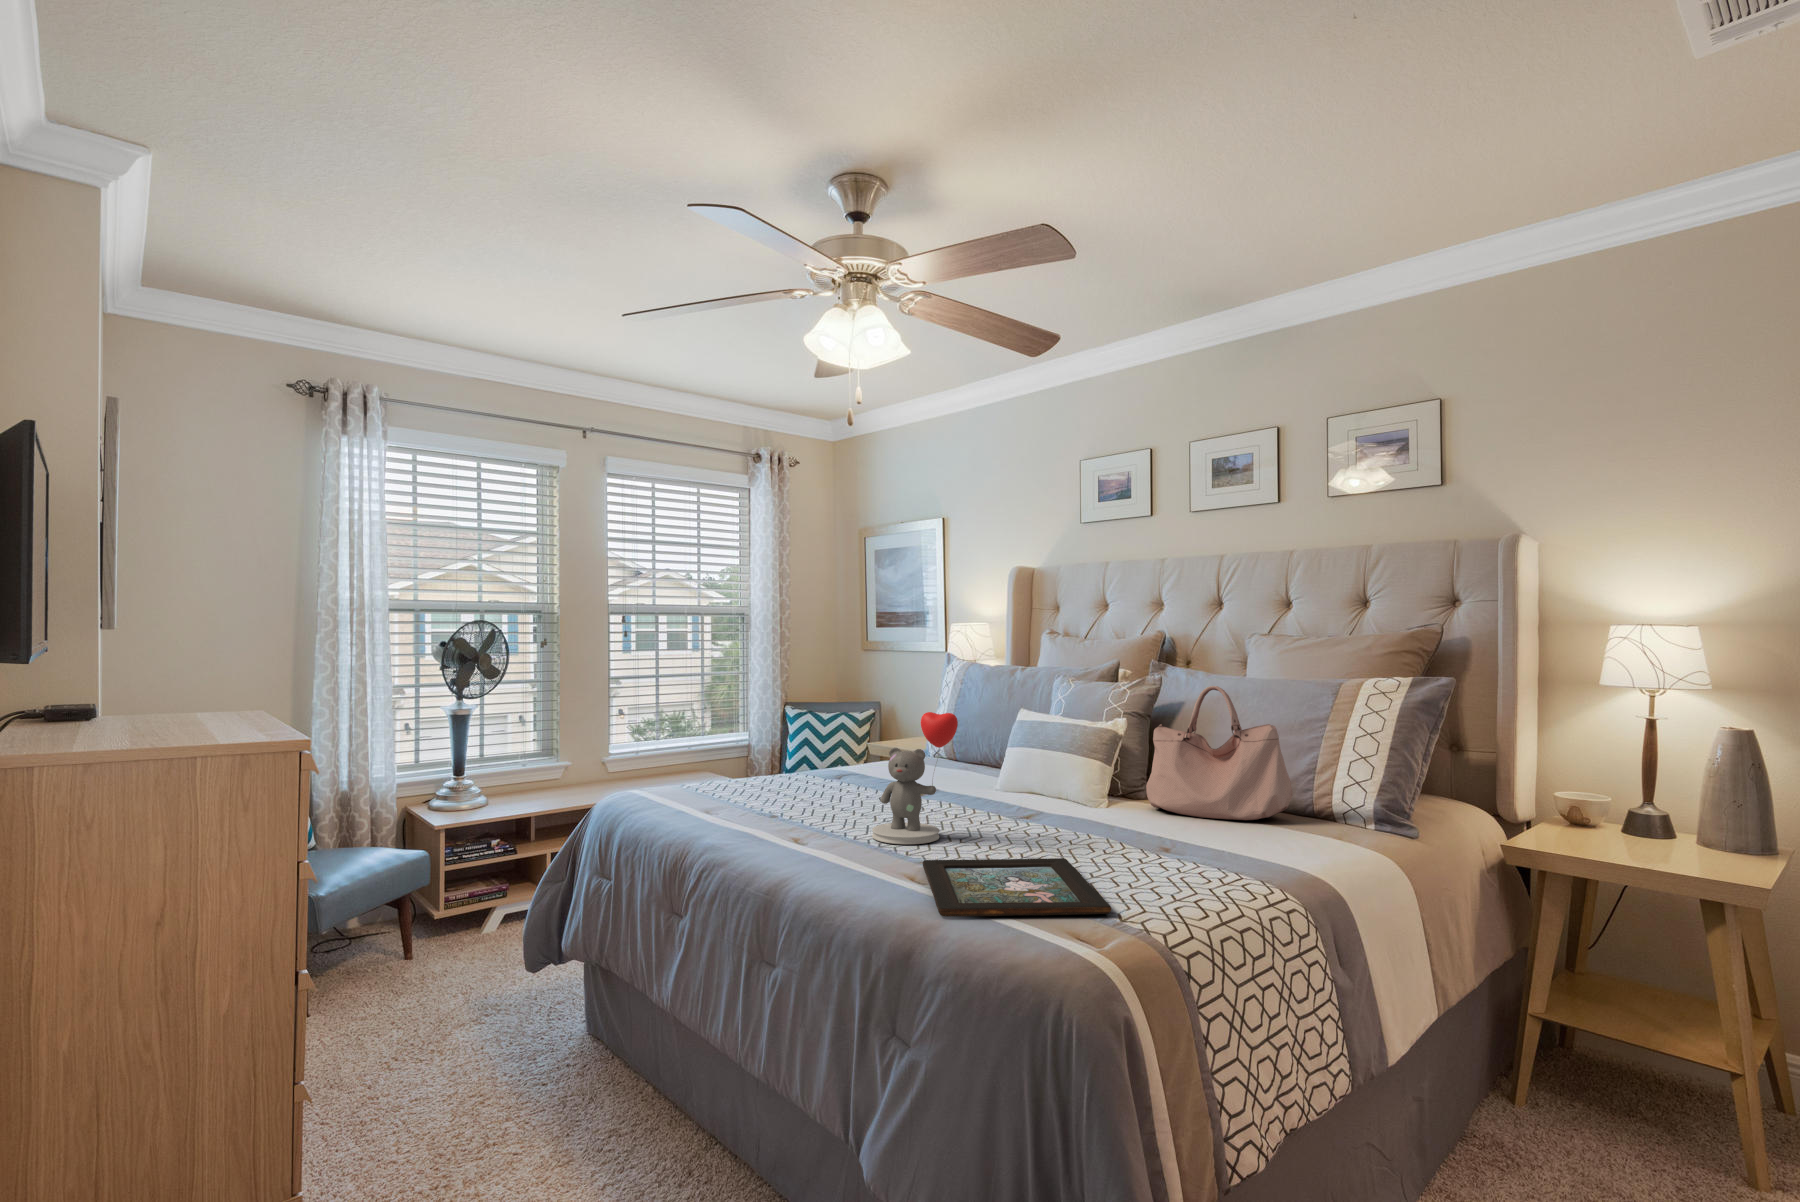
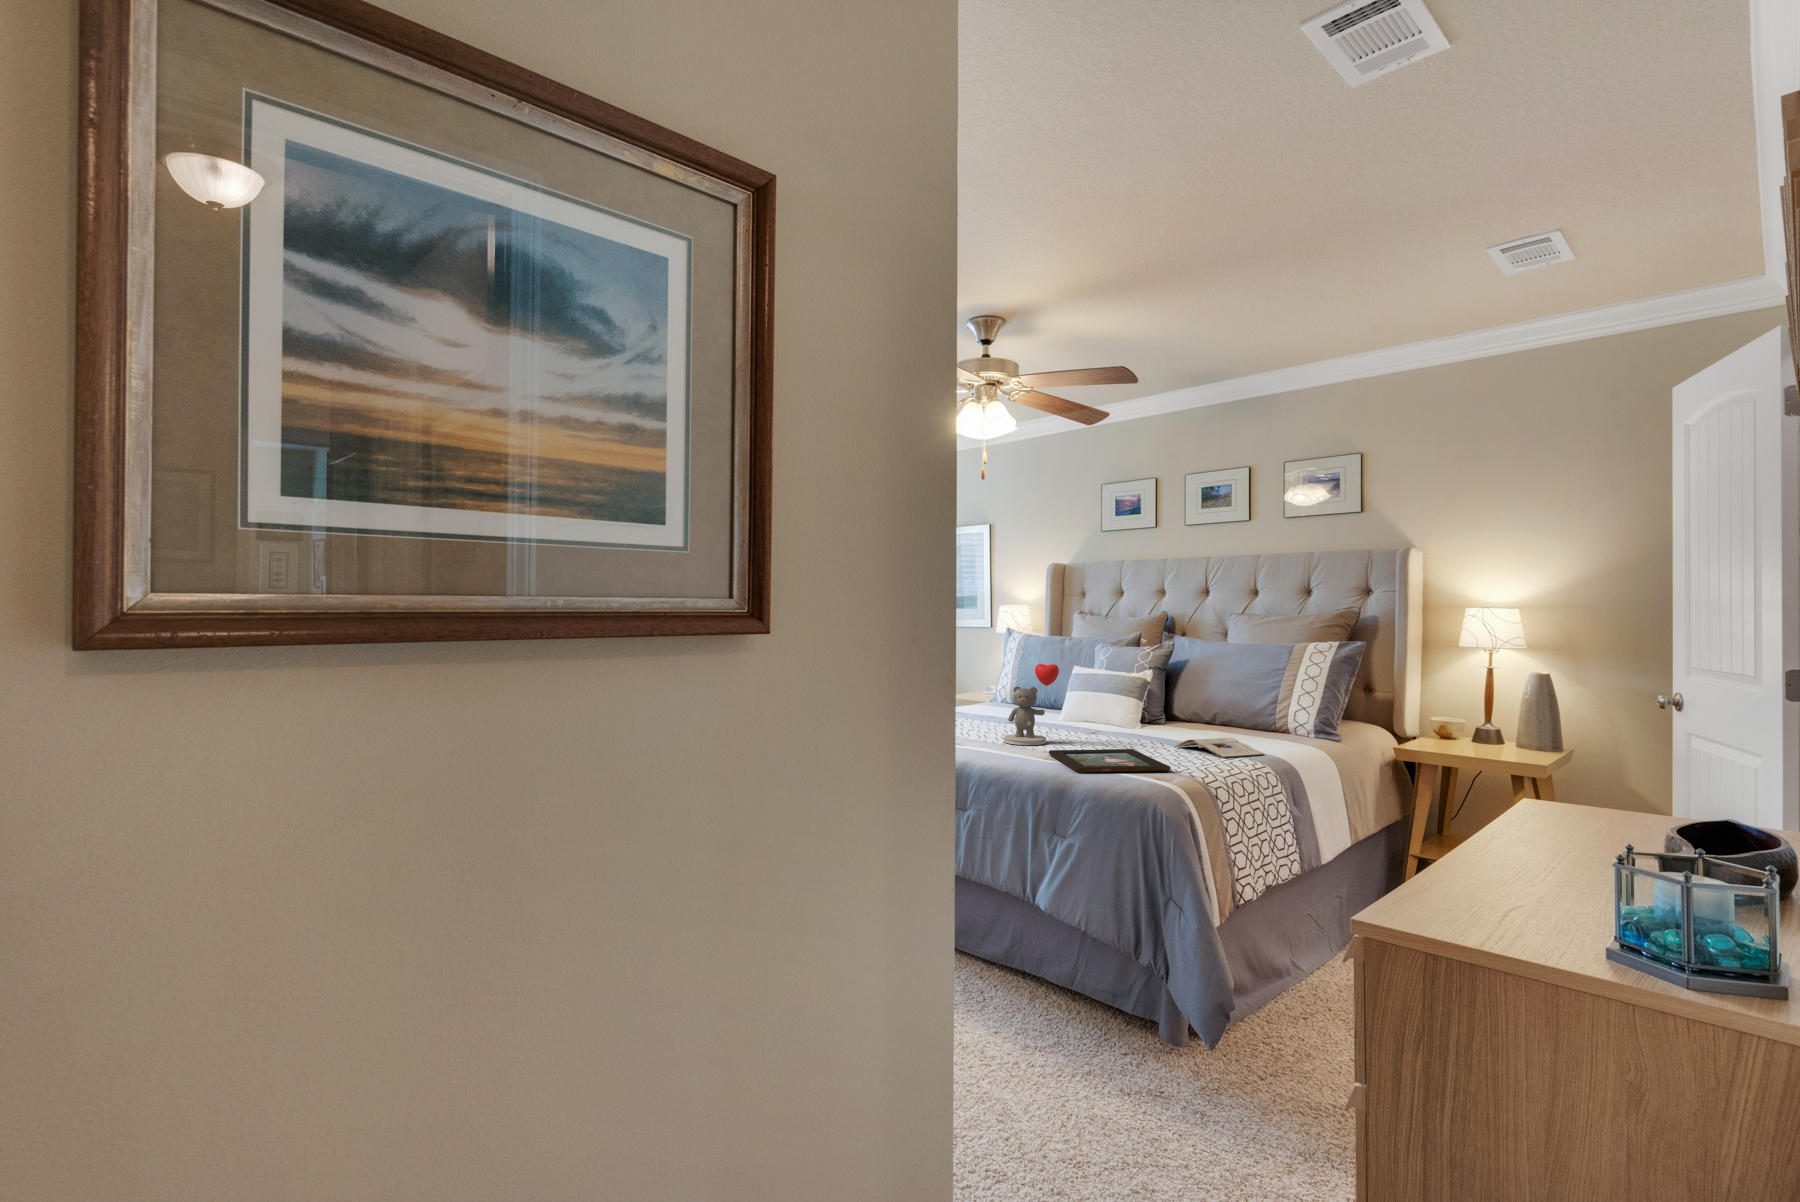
handbag: present [1146,686,1293,820] -> none [1166,648,1263,733]
magazine: none [1145,836,1289,878] -> present [1176,738,1264,758]

